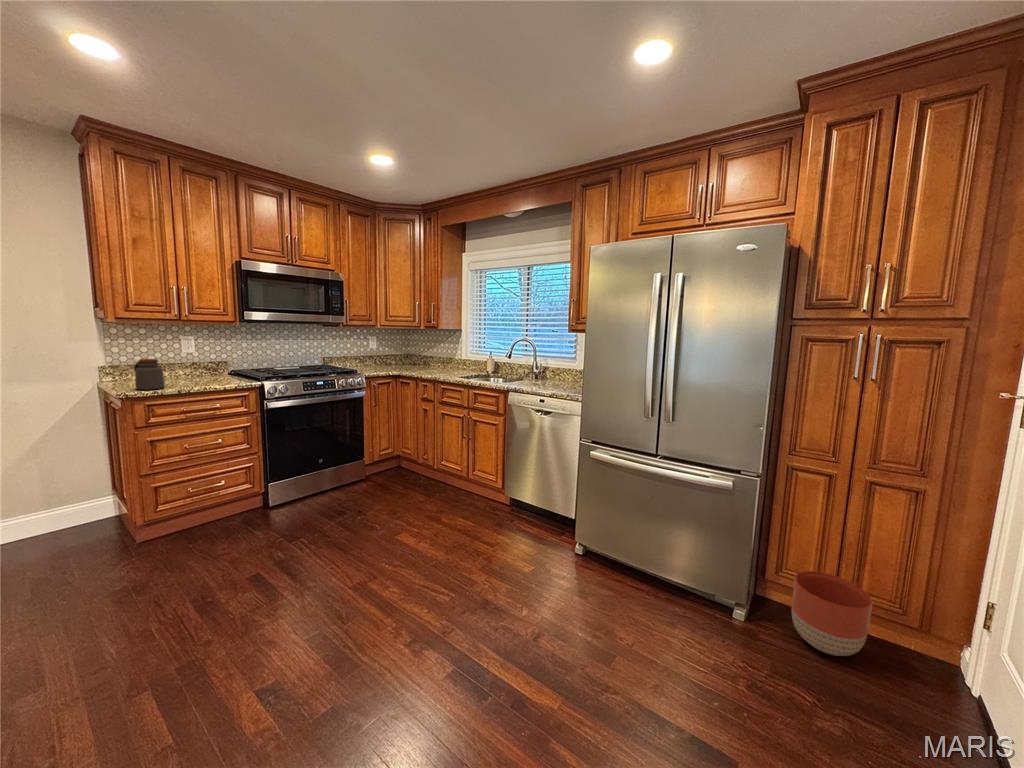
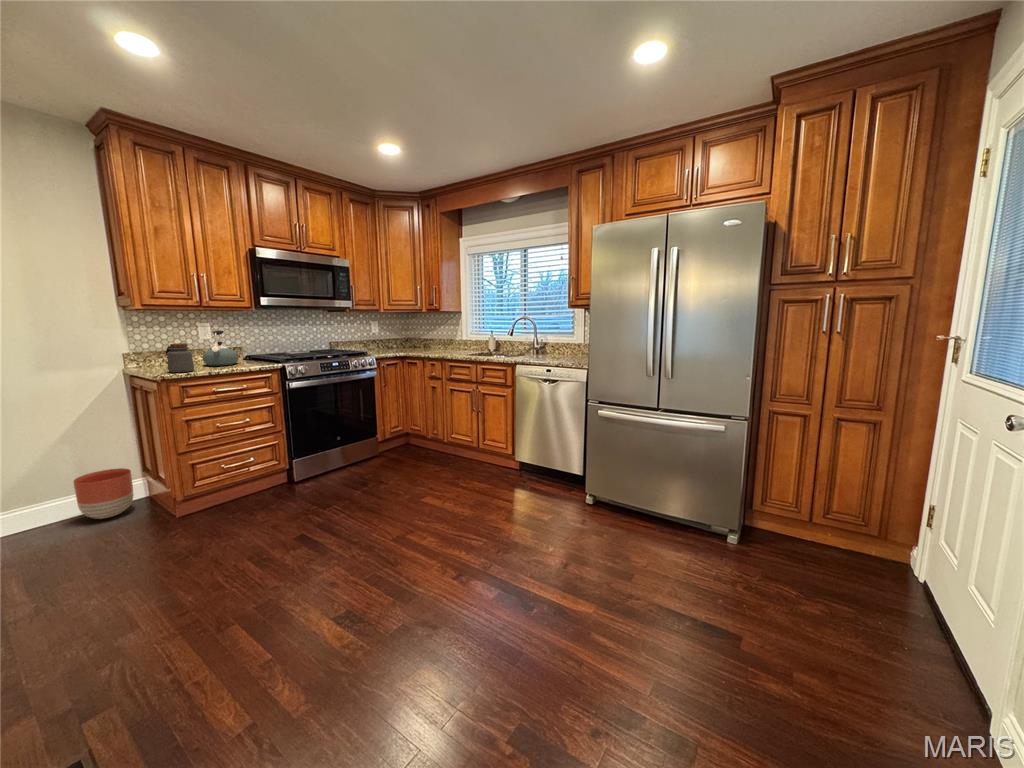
kettle: none [178,345,217,382] -> present [203,330,238,366]
planter: present [792,571,872,656] -> present [73,468,133,519]

